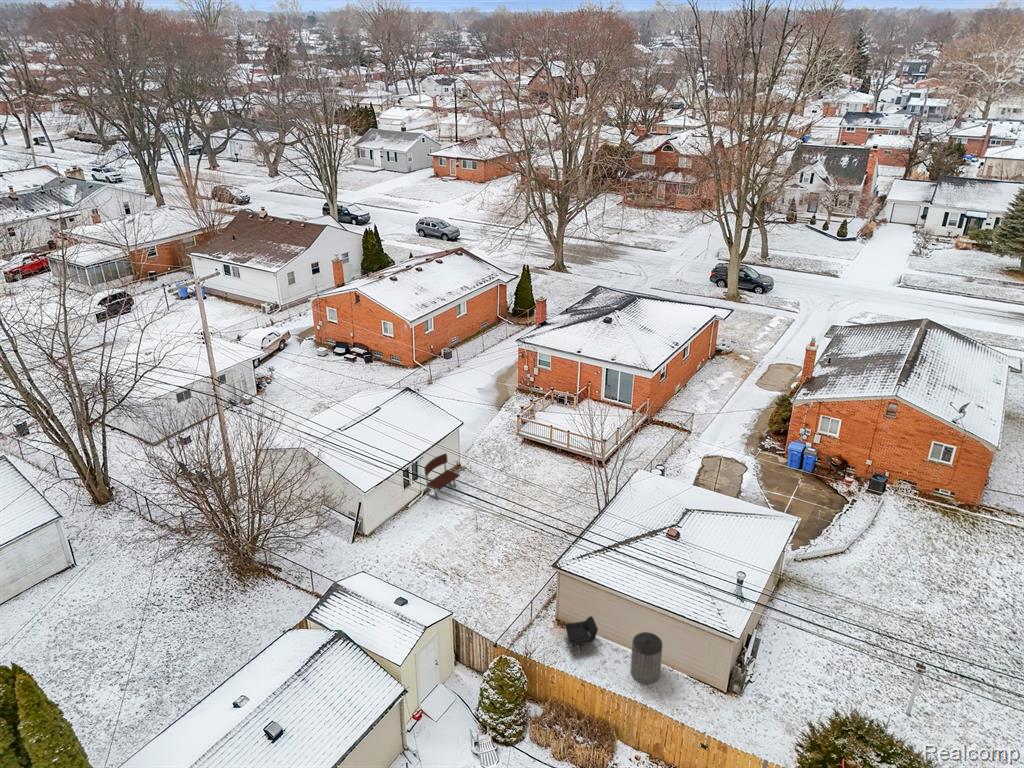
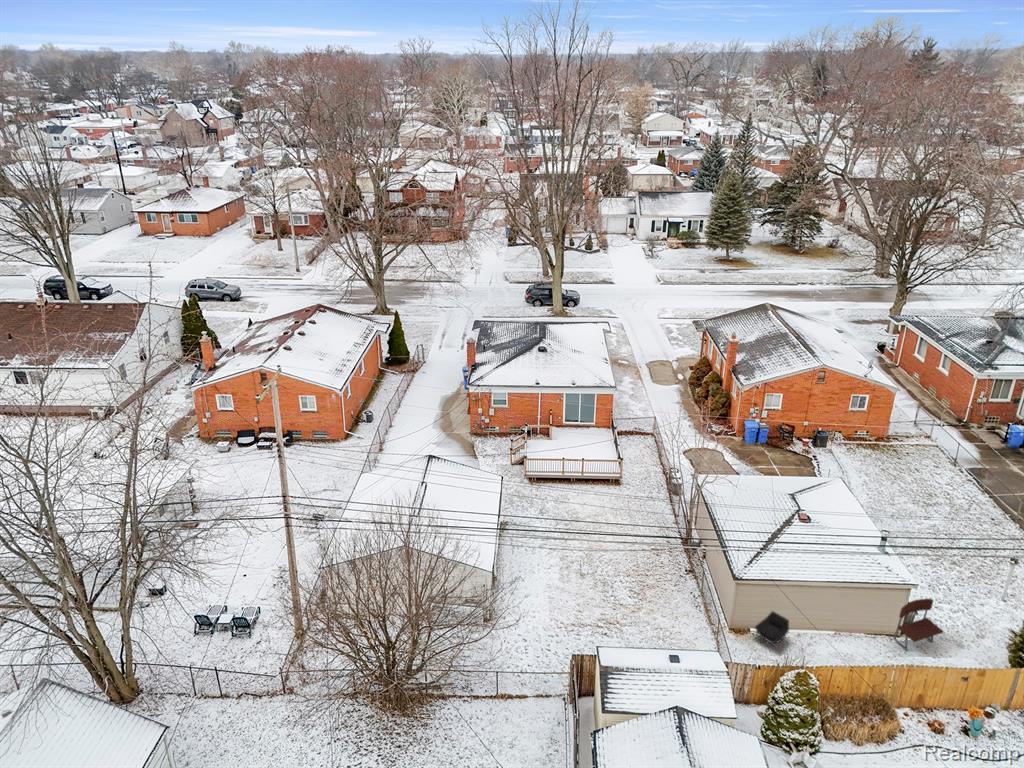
bench: present [424,453,460,500] -> present [893,599,943,650]
trash can: present [630,632,662,684] -> none [822,605,857,651]

